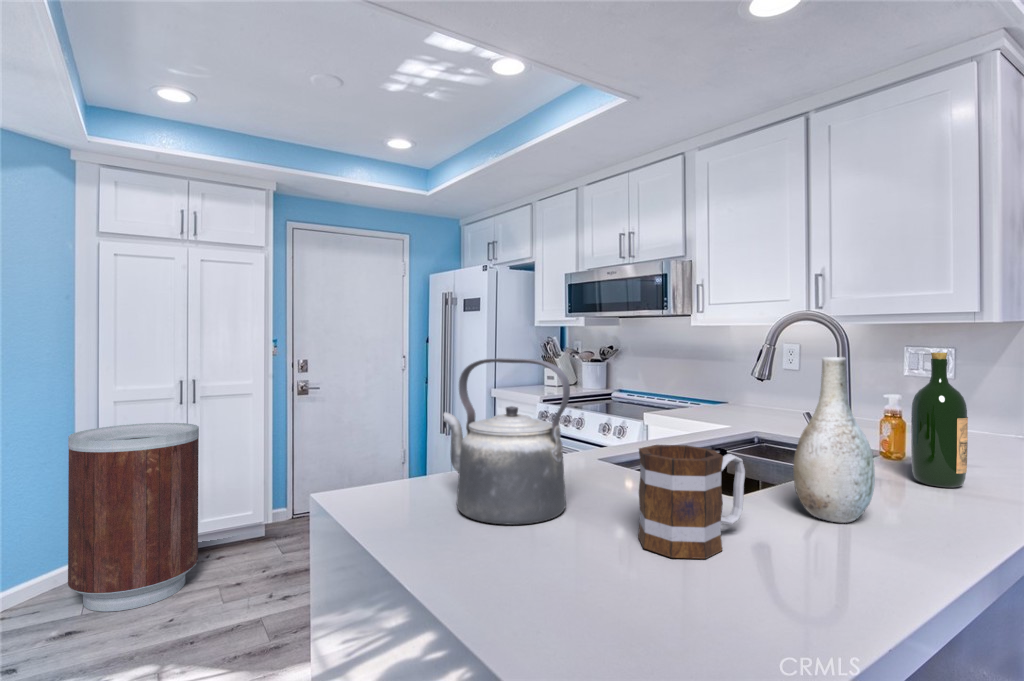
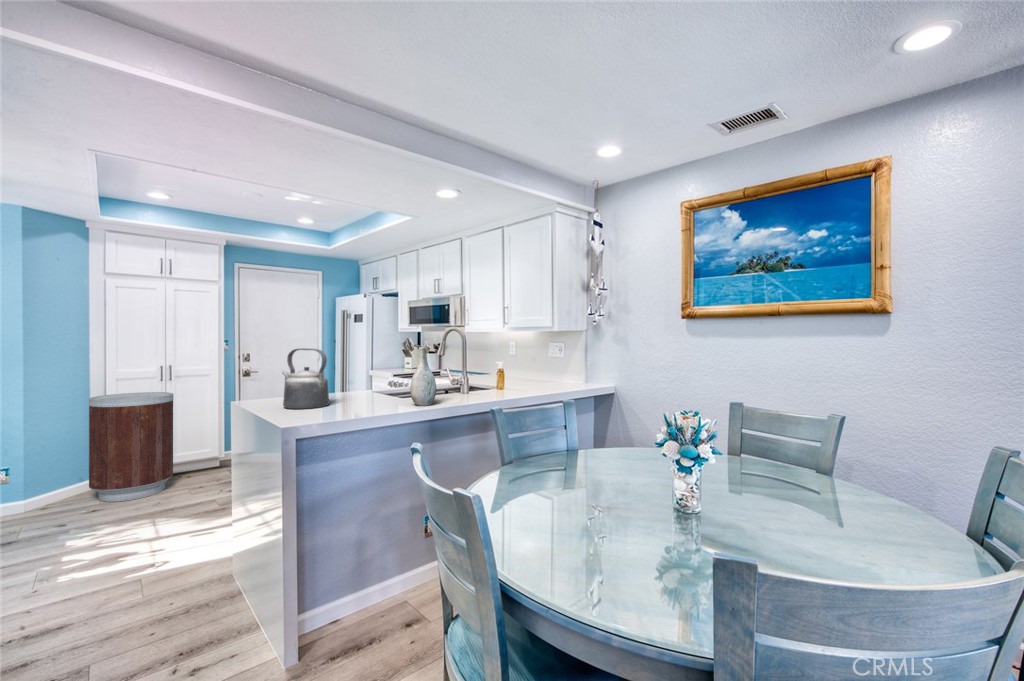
wine bottle: present [911,352,968,488] -> none [483,346,501,398]
mug: present [638,445,745,559] -> none [338,378,380,412]

